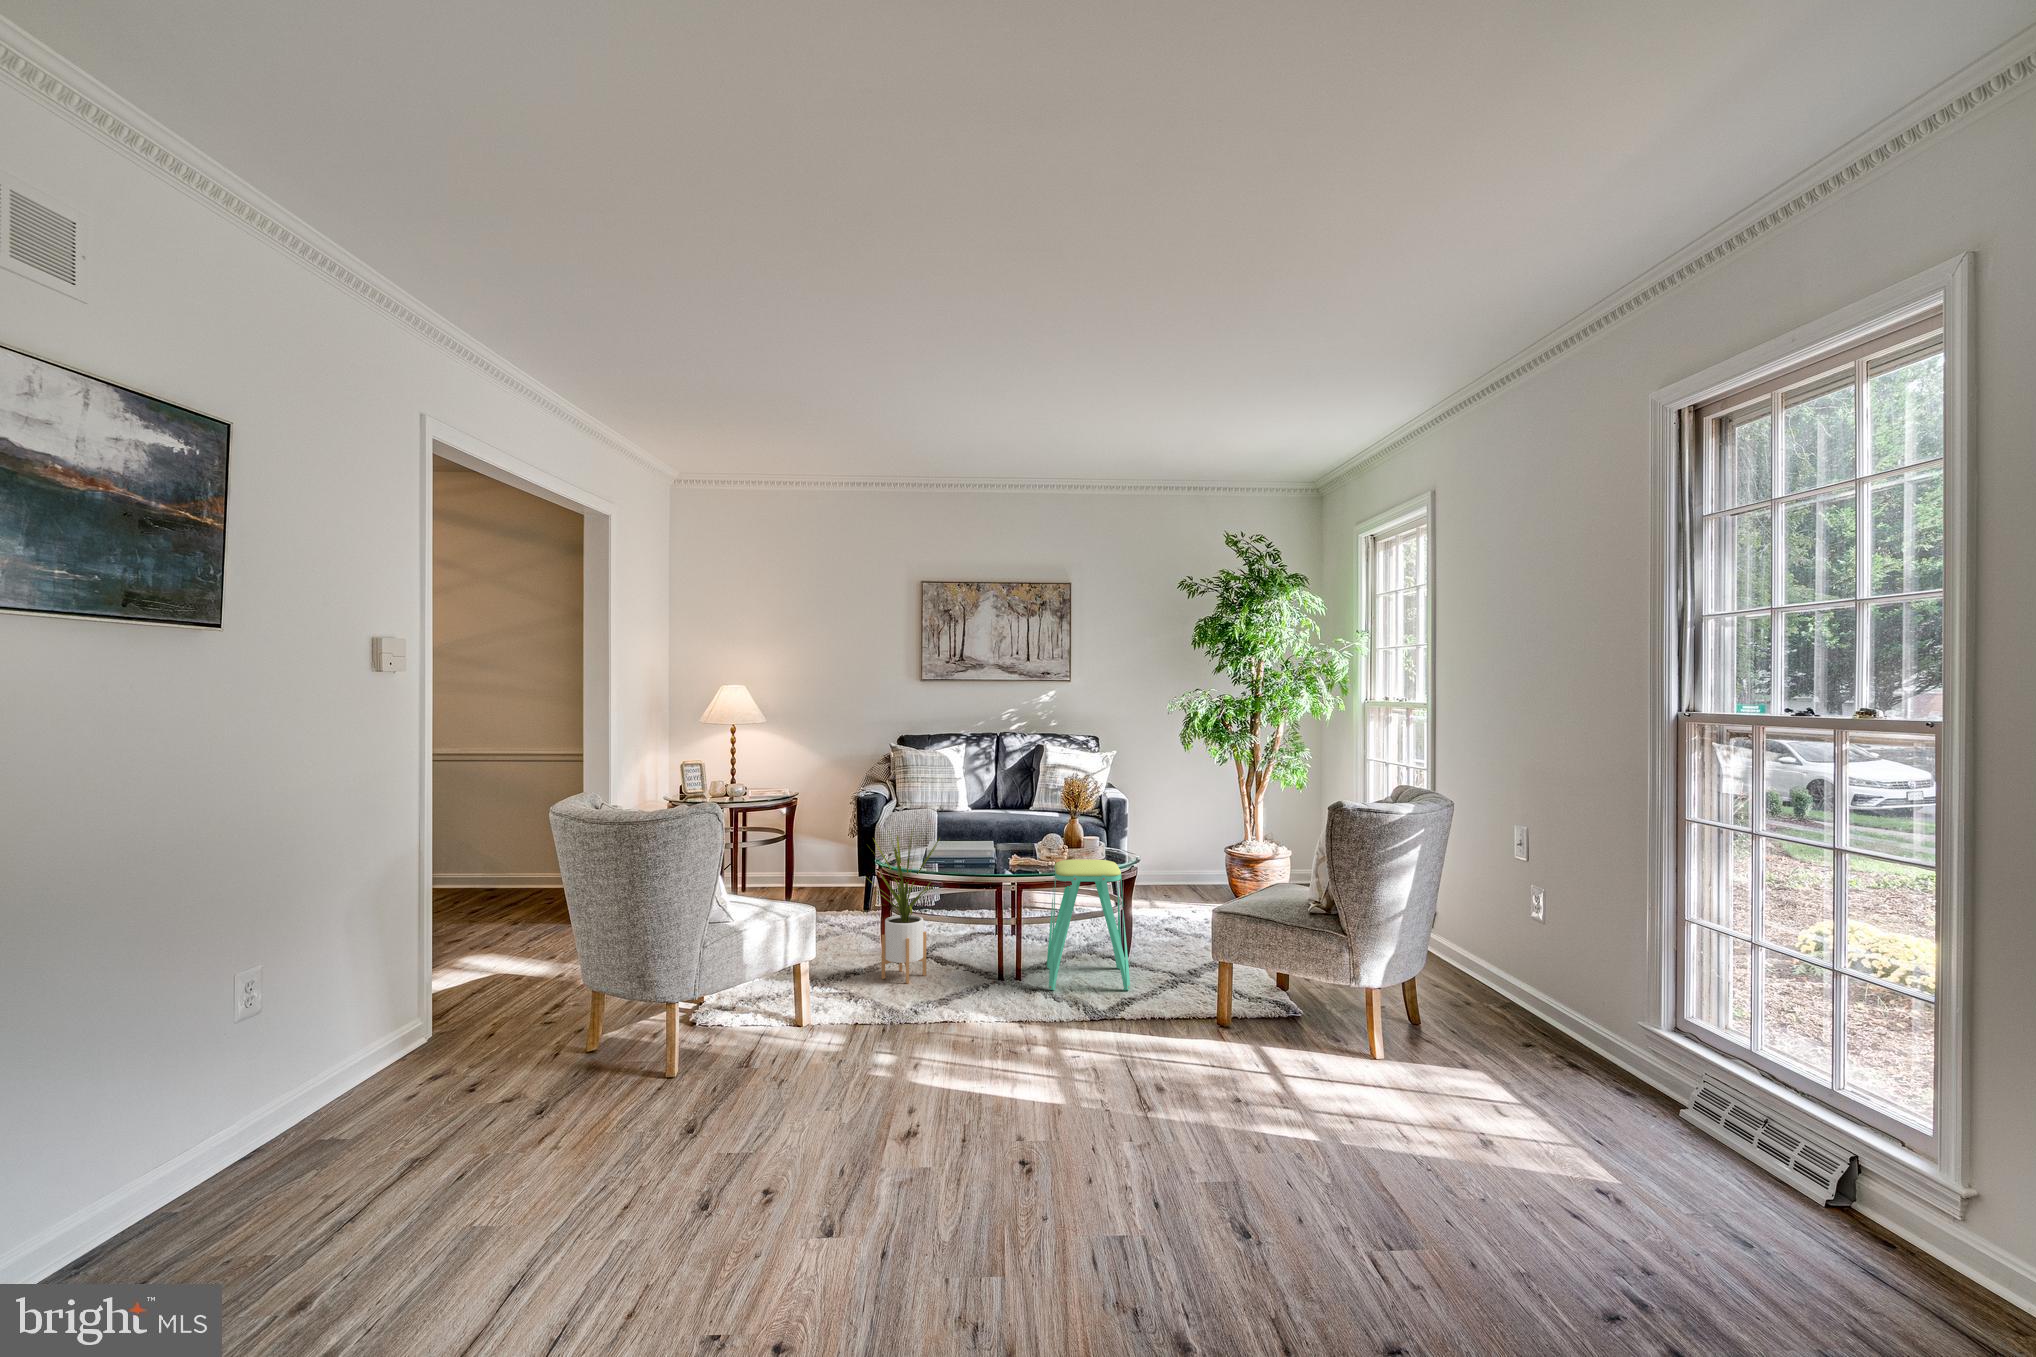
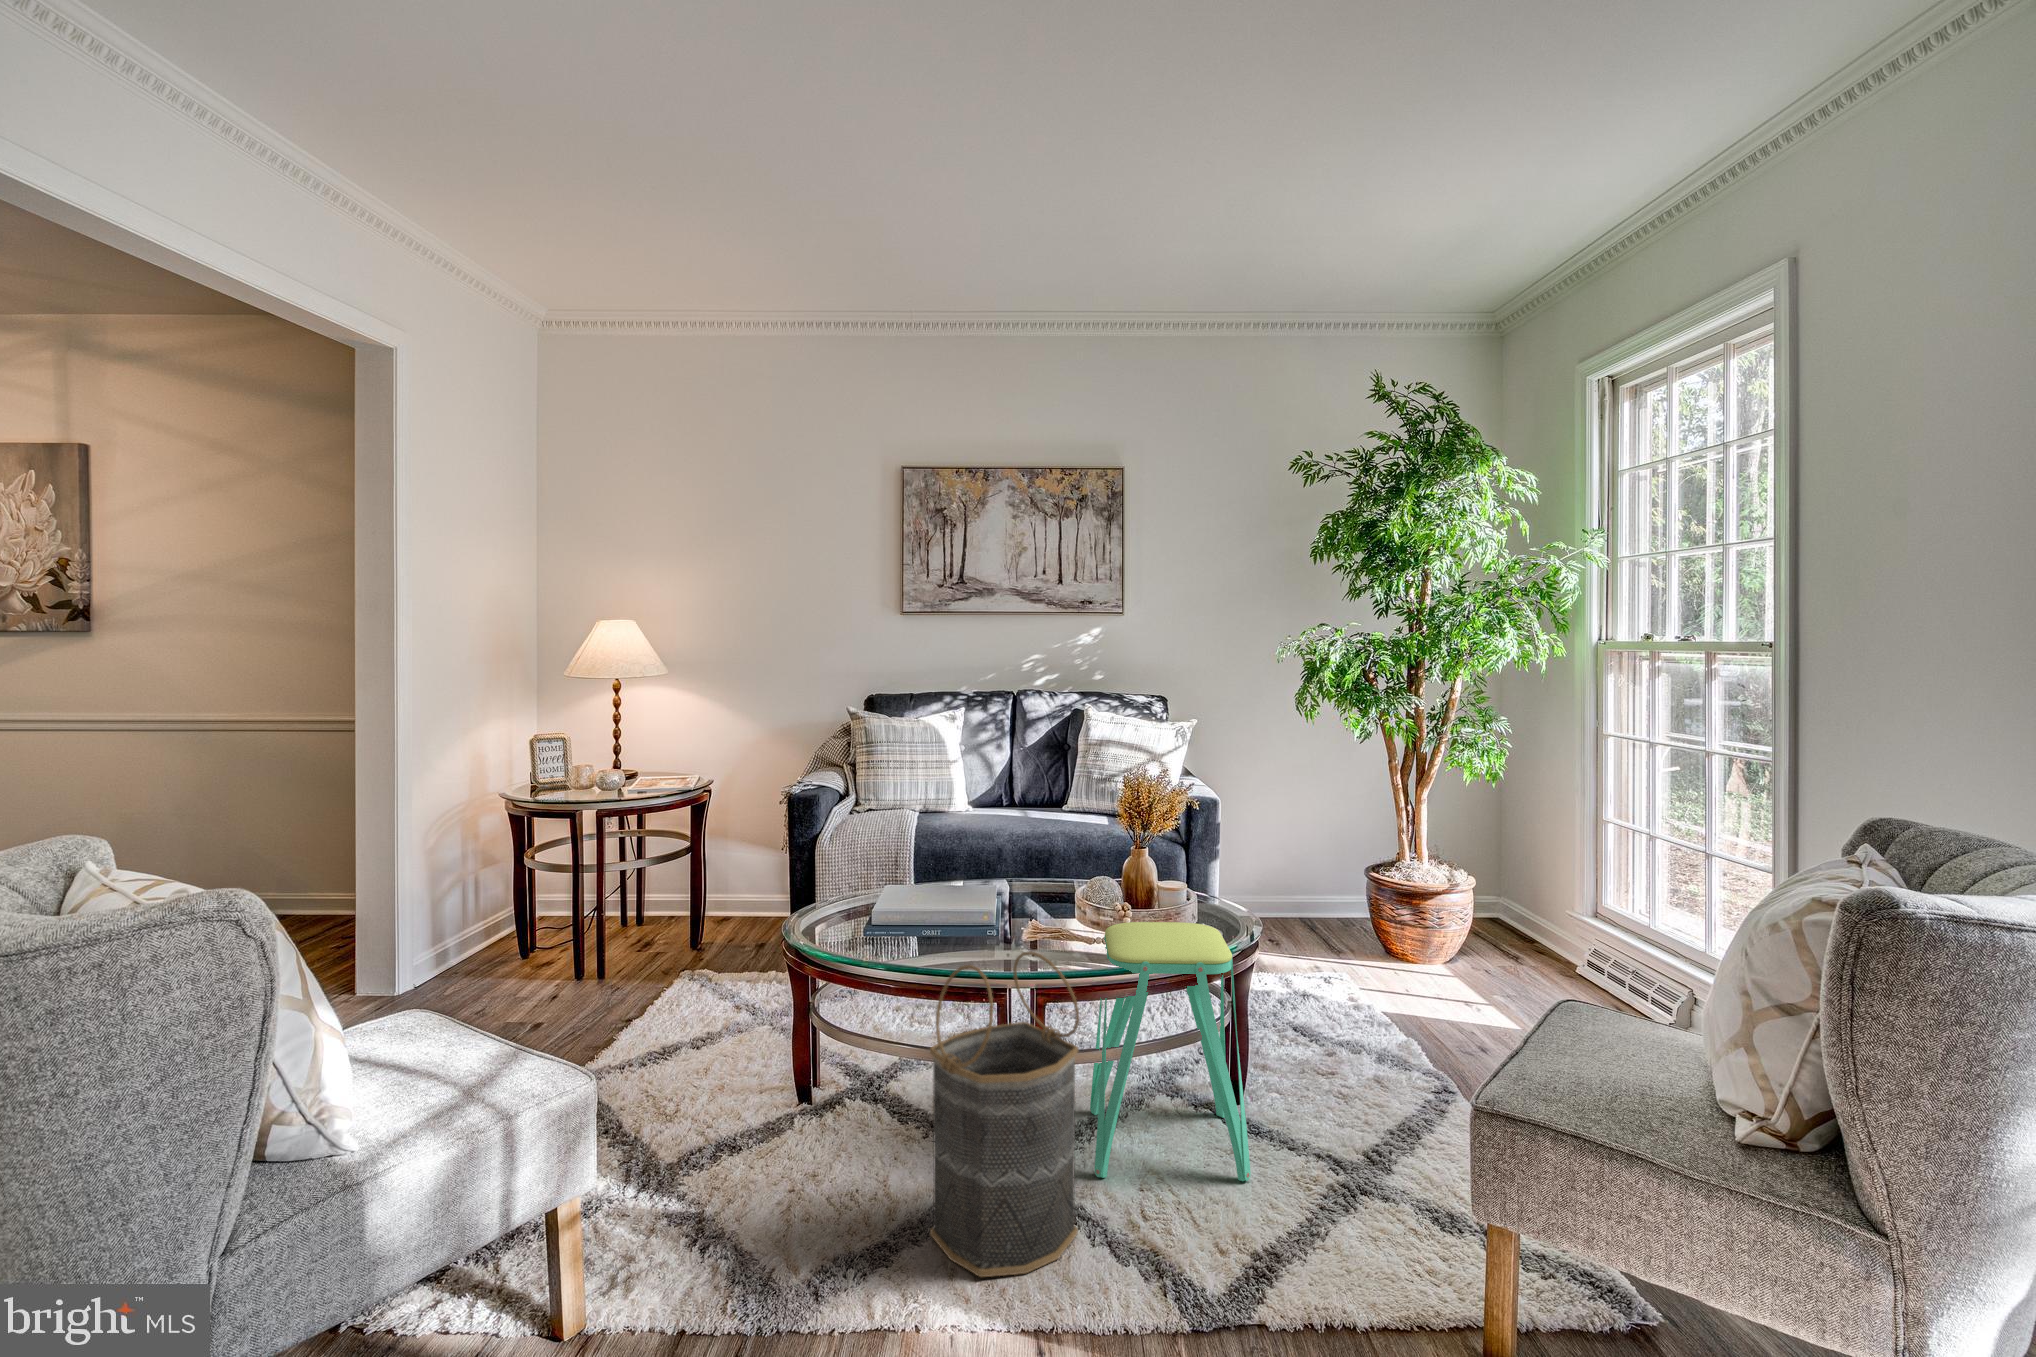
house plant: present [870,833,939,983] -> none [756,856,906,1152]
basket: none [965,865,1040,1020] -> present [930,951,1079,1277]

